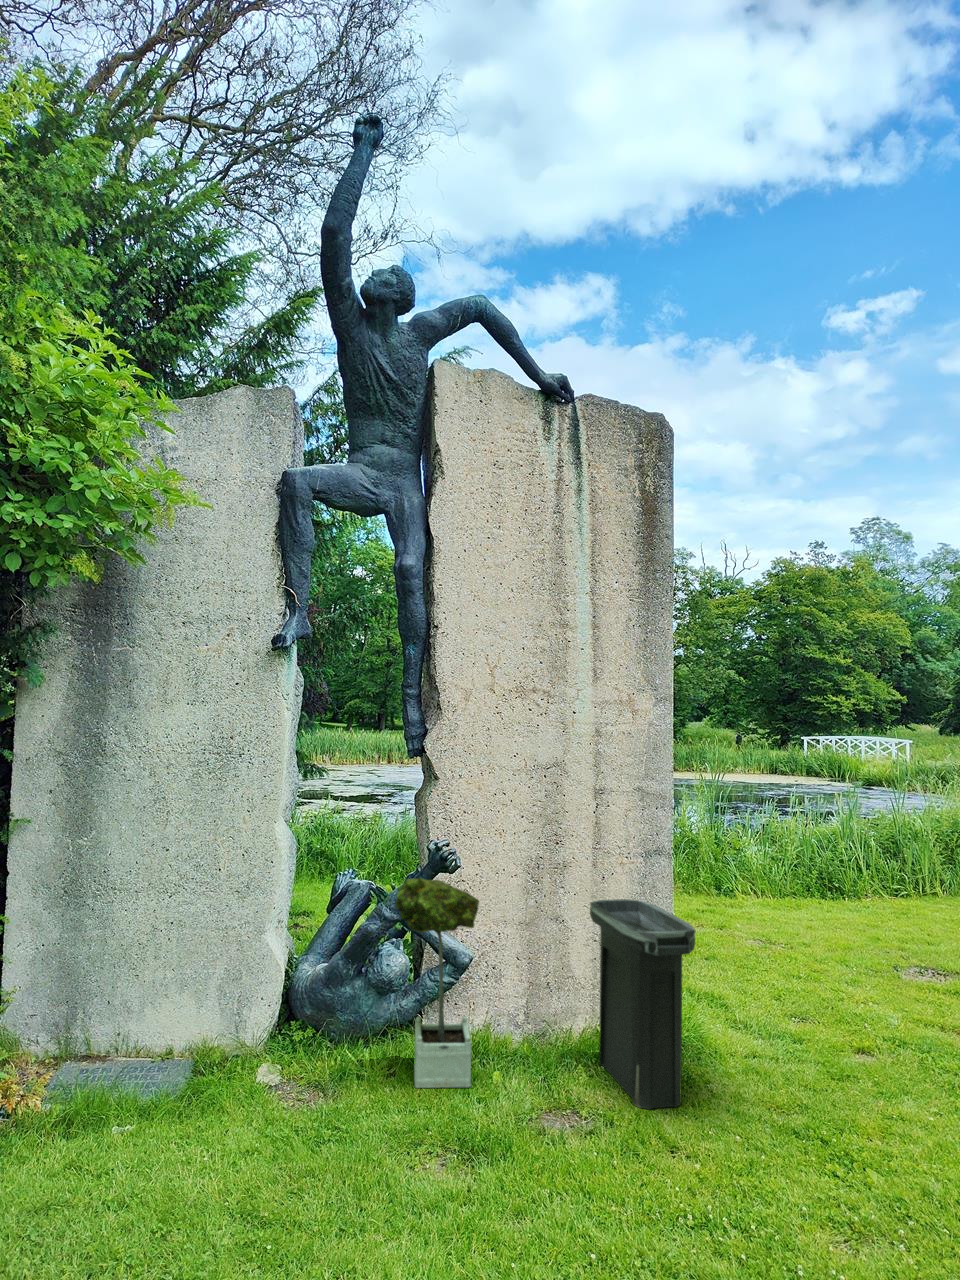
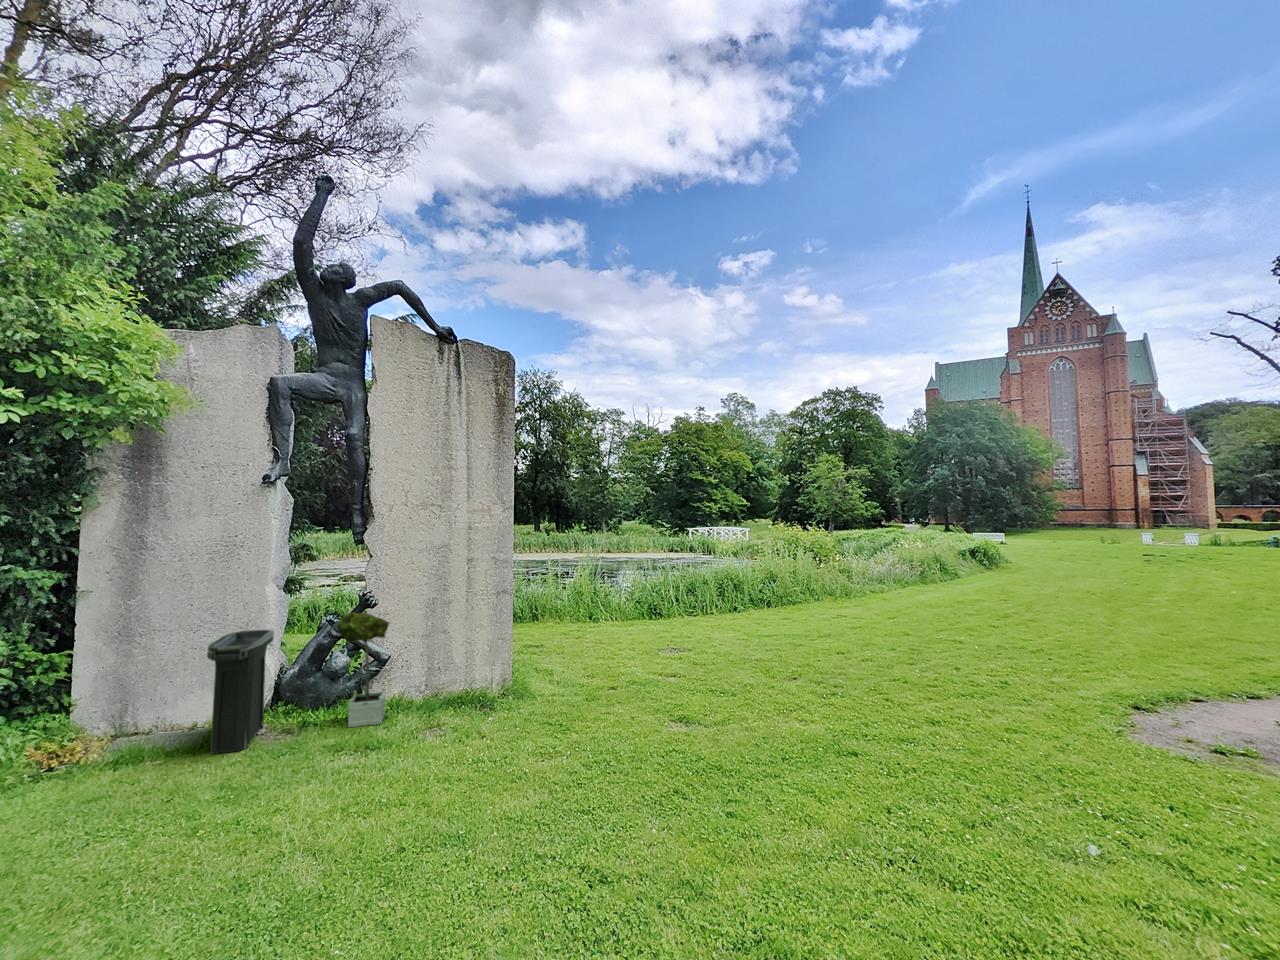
trash can: present [590,899,695,1110] -> present [207,630,274,754]

